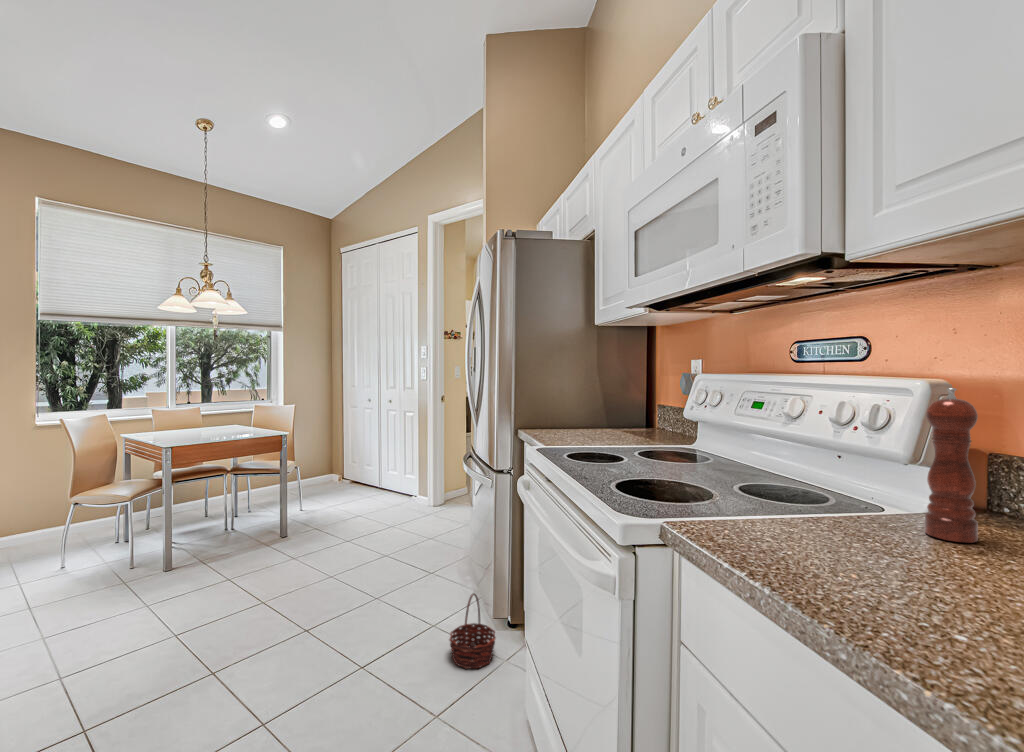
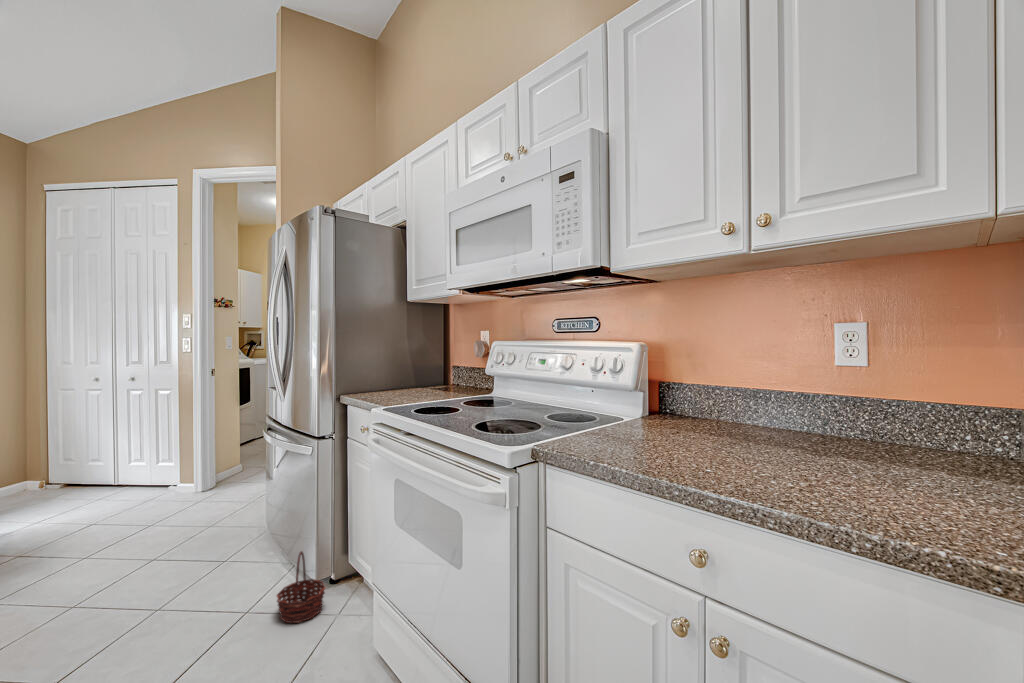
pepper mill: present [925,388,978,543] -> none [645,347,668,428]

